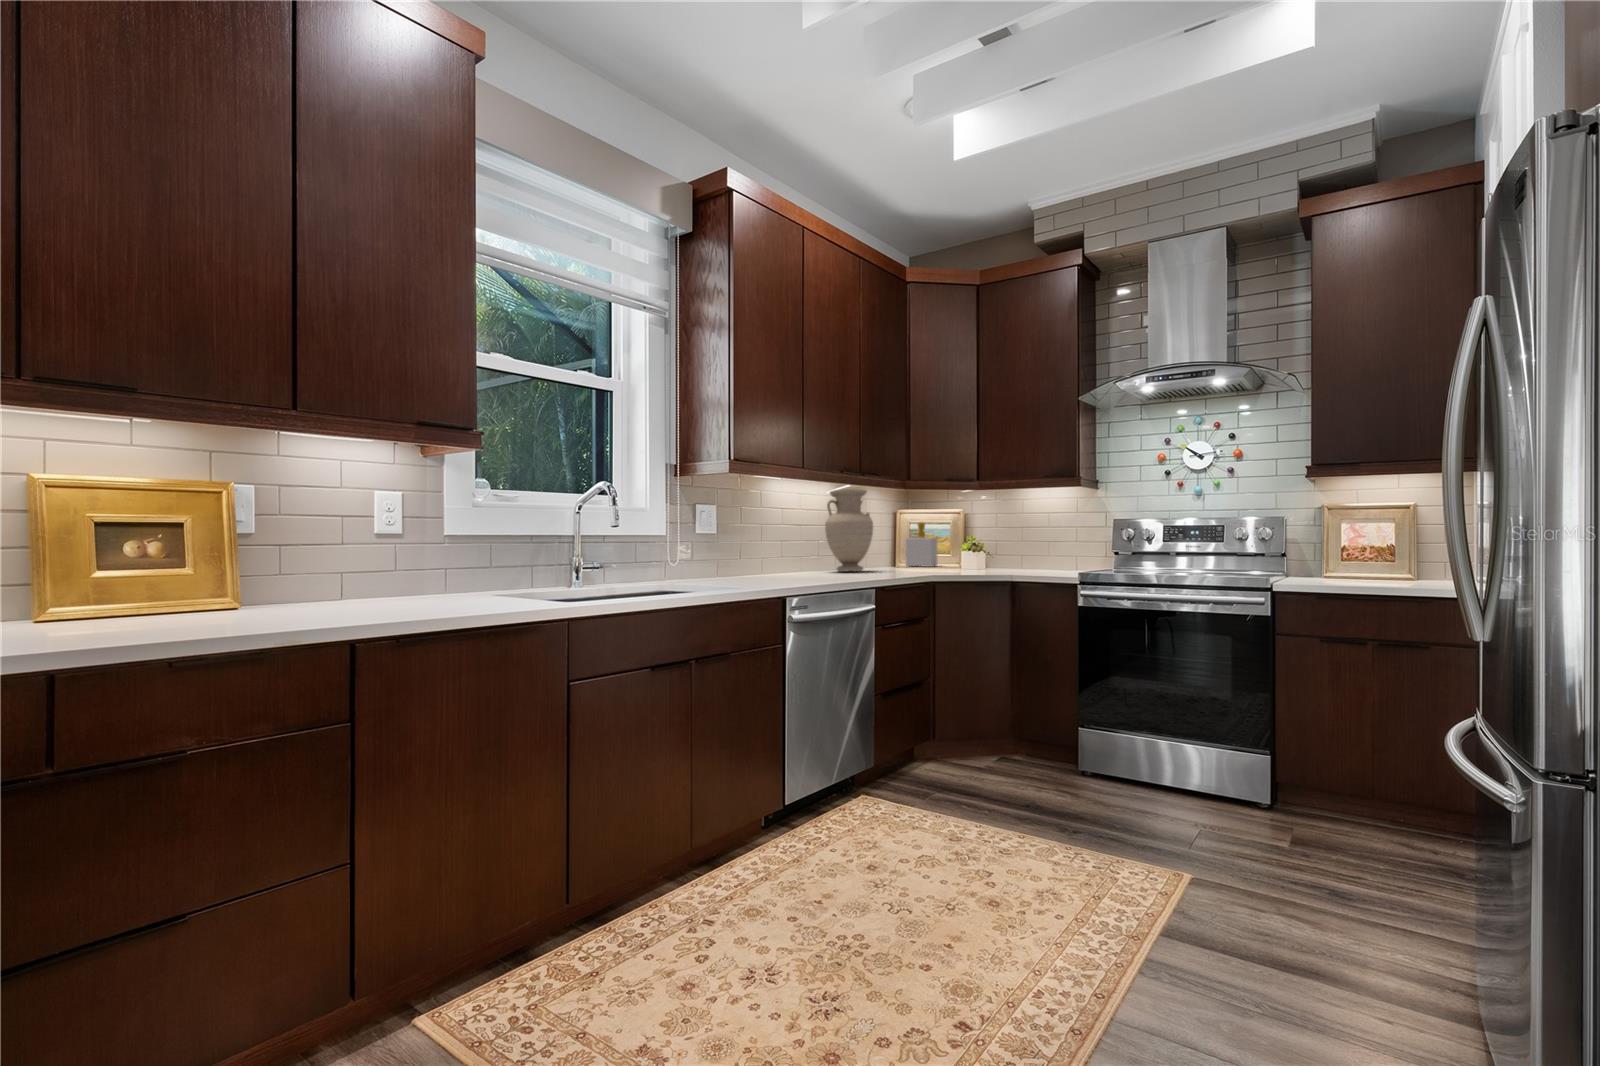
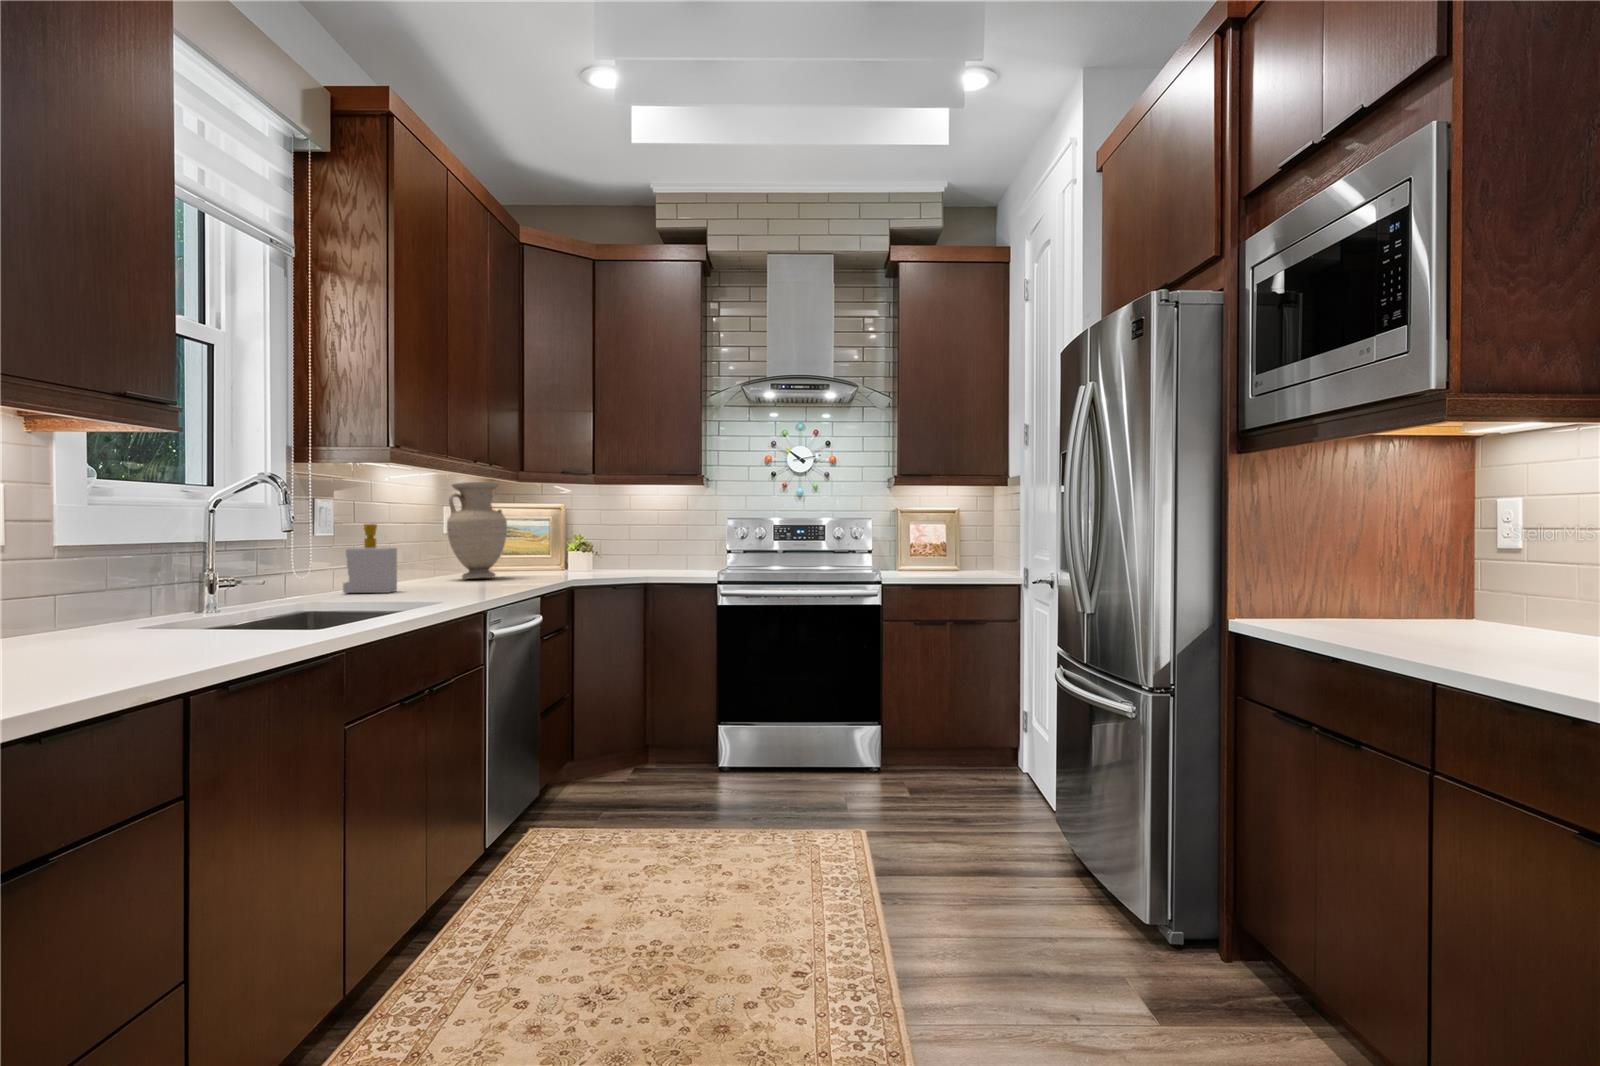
soap bottle: present [905,523,937,567] -> present [343,524,397,593]

